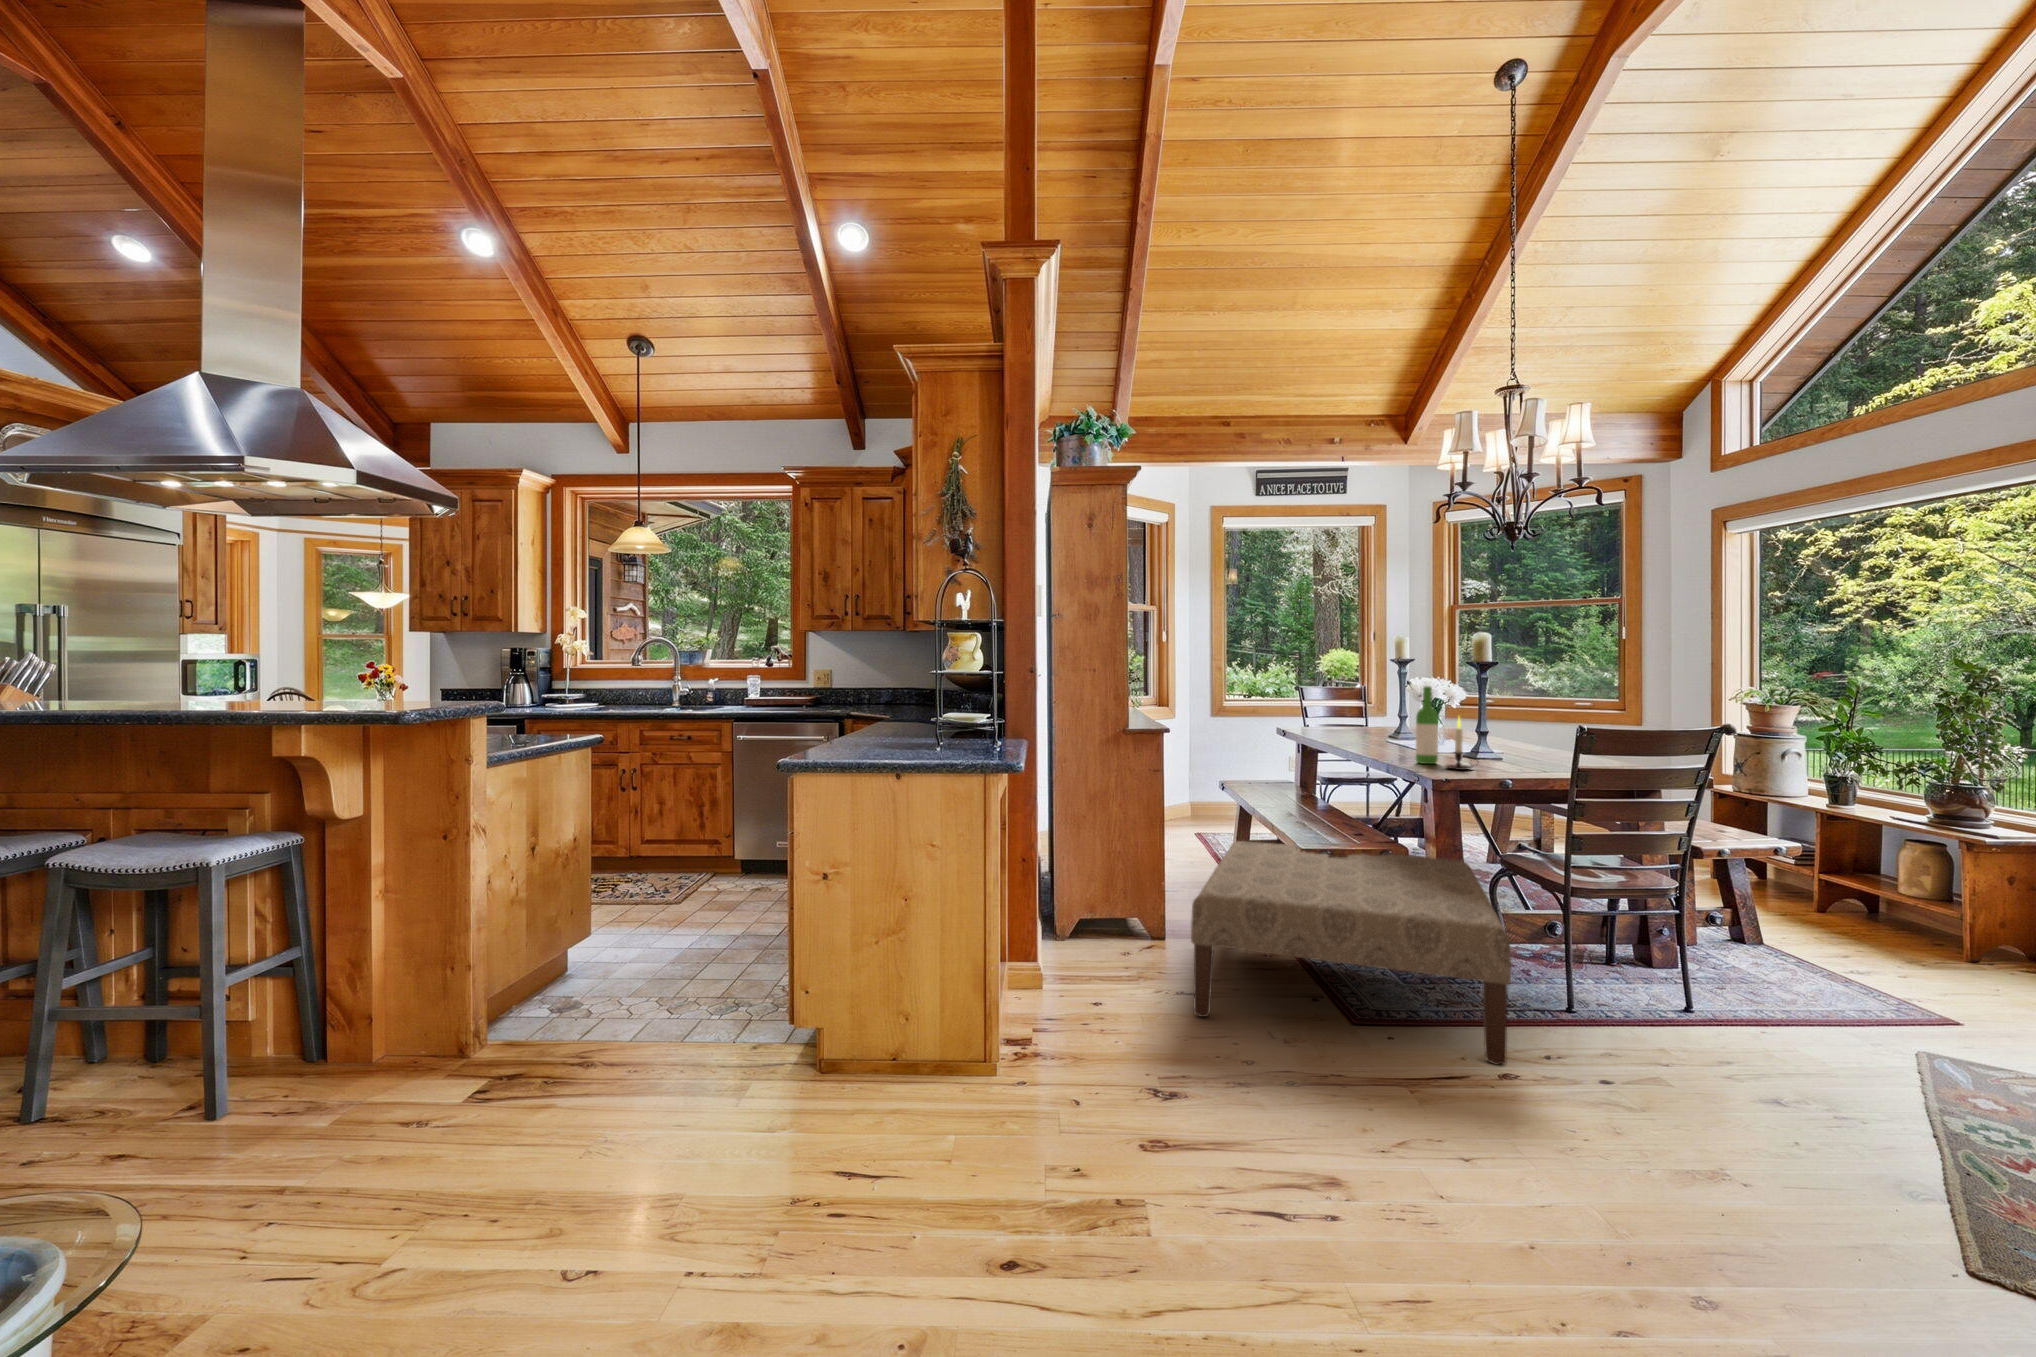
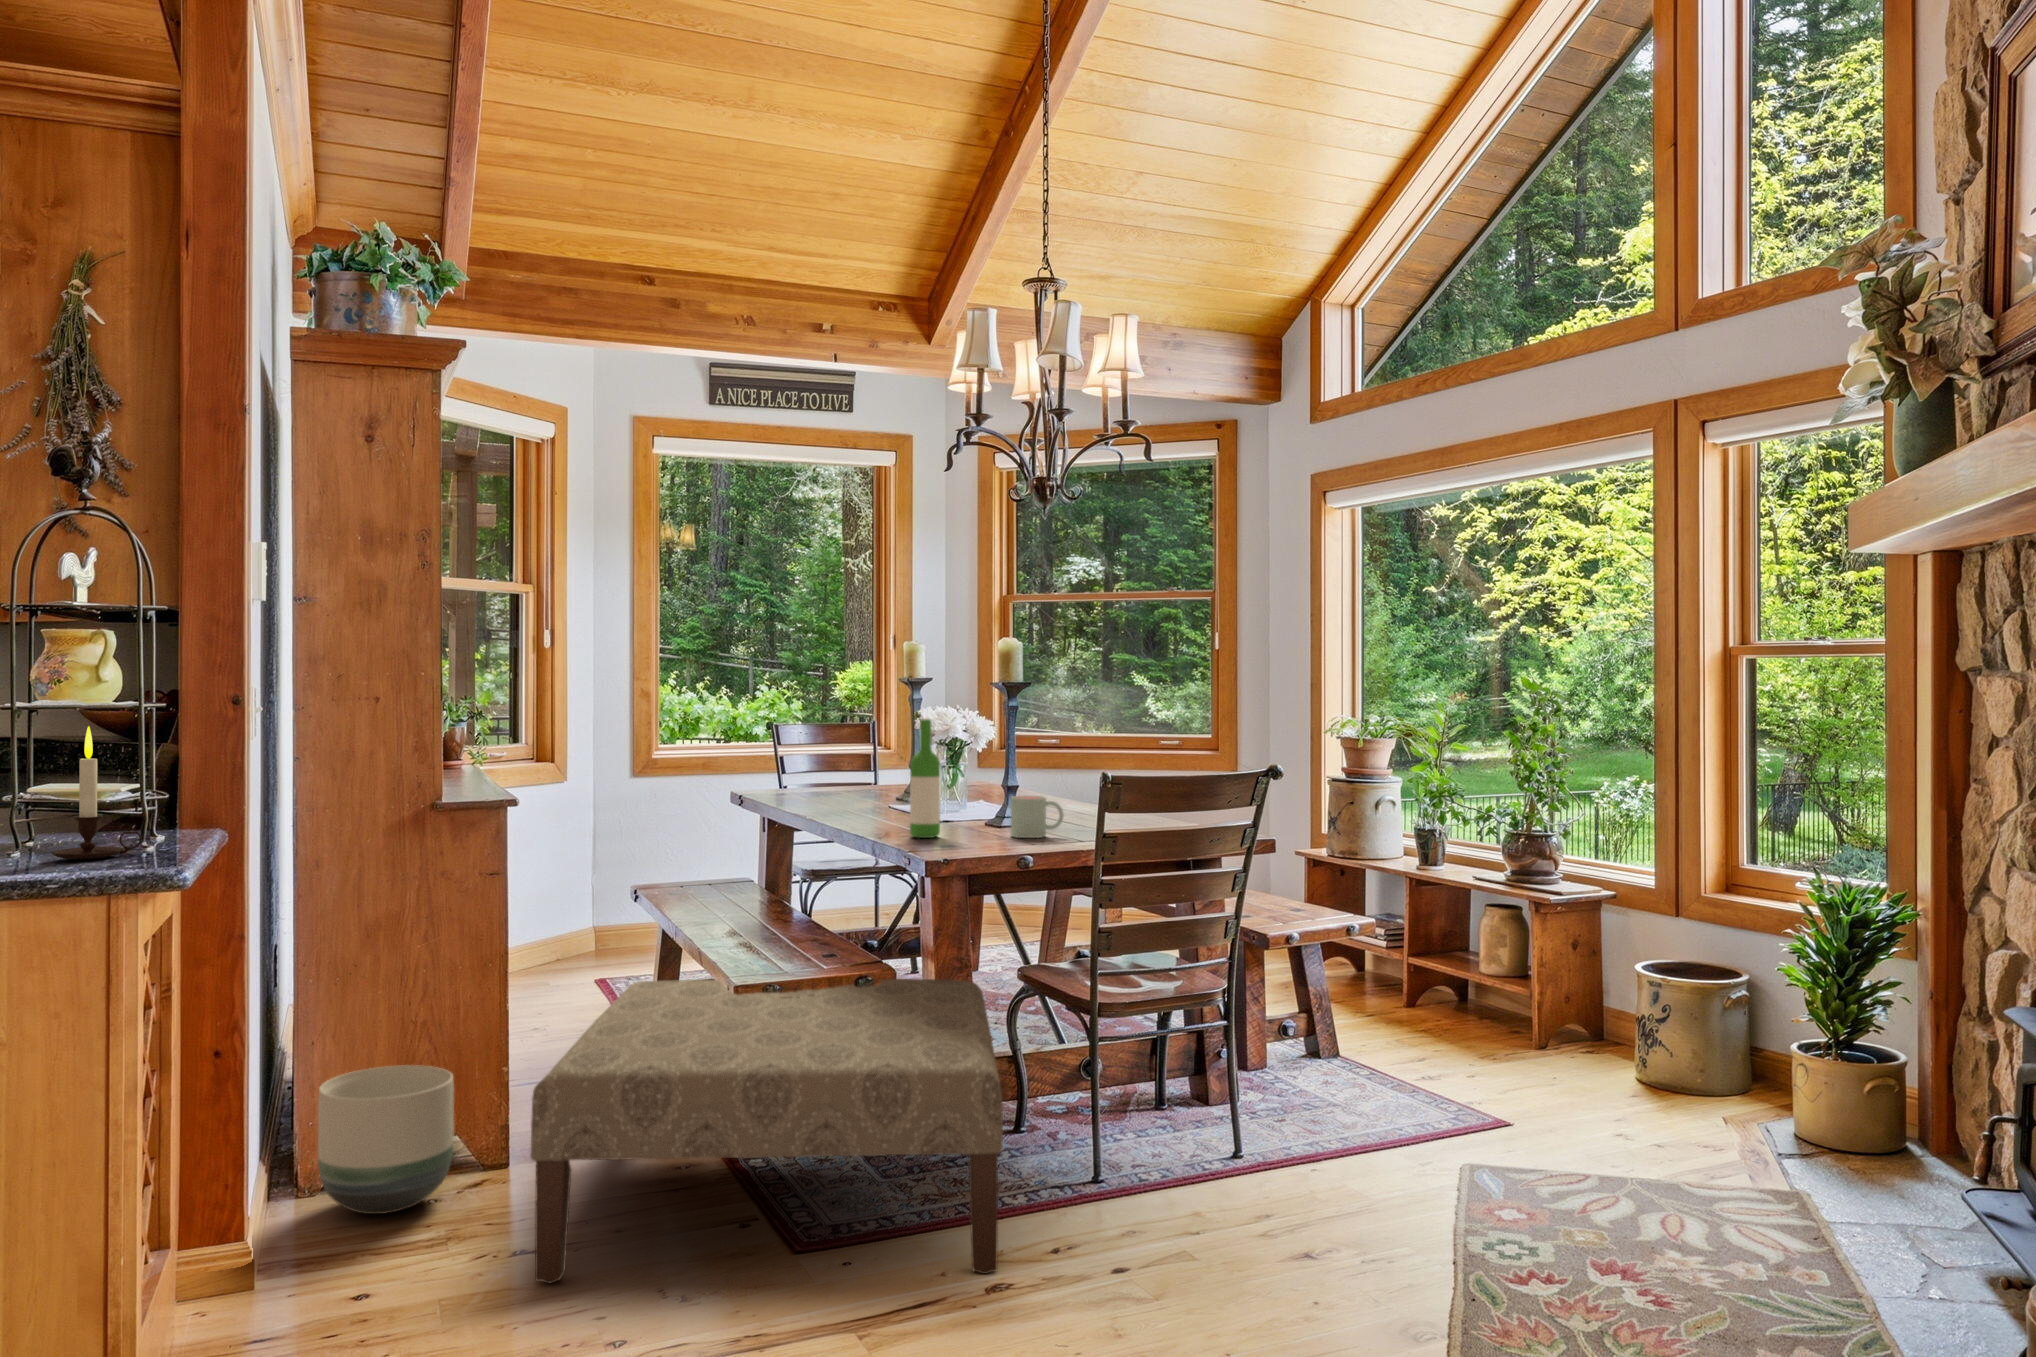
candle: present [1446,718,1474,770] -> present [52,727,142,859]
mug: none [1490,739,1533,768] -> present [1010,796,1063,838]
planter: none [1068,877,1138,959] -> present [318,1065,454,1214]

